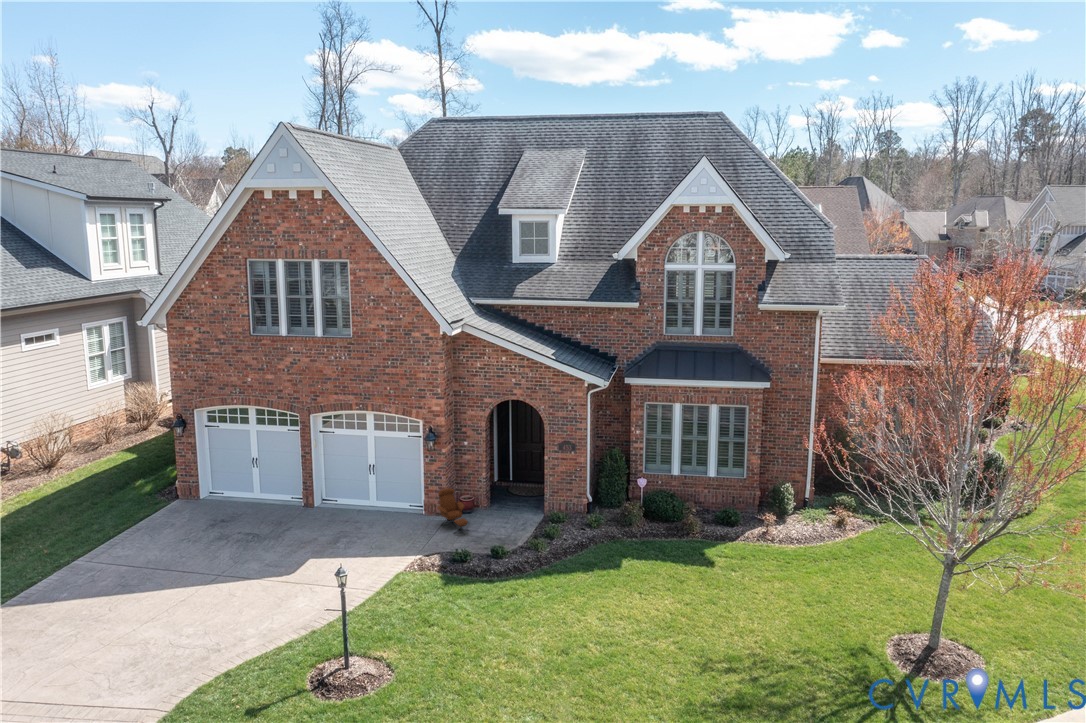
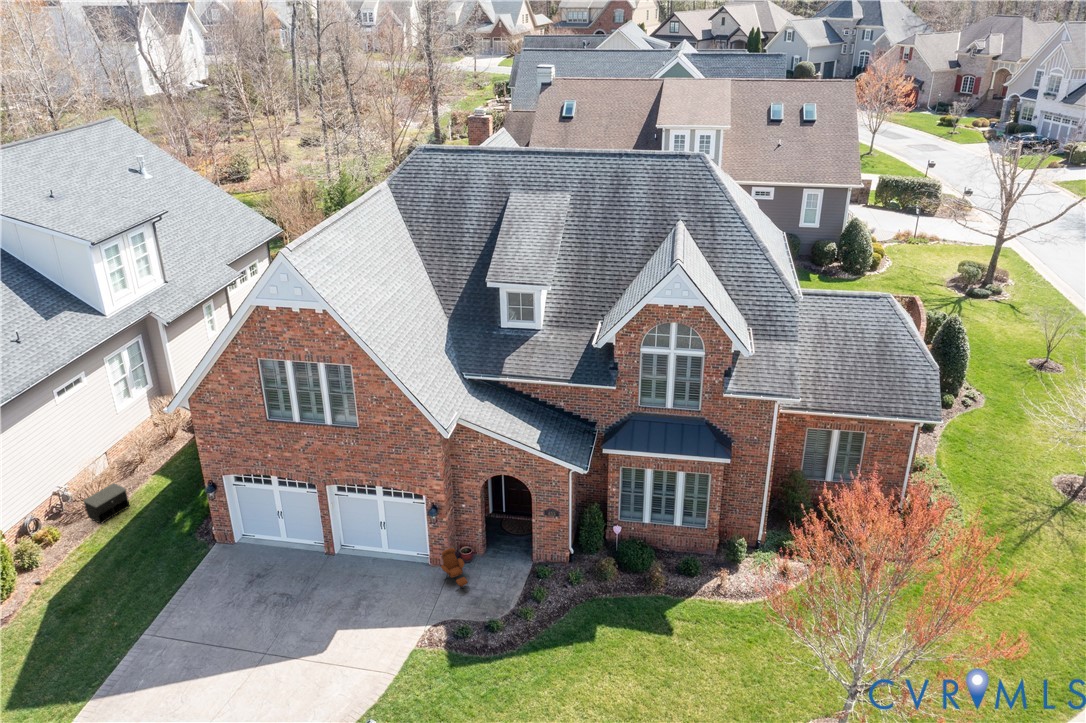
storage bench: none [34,442,86,482] -> present [84,483,130,524]

